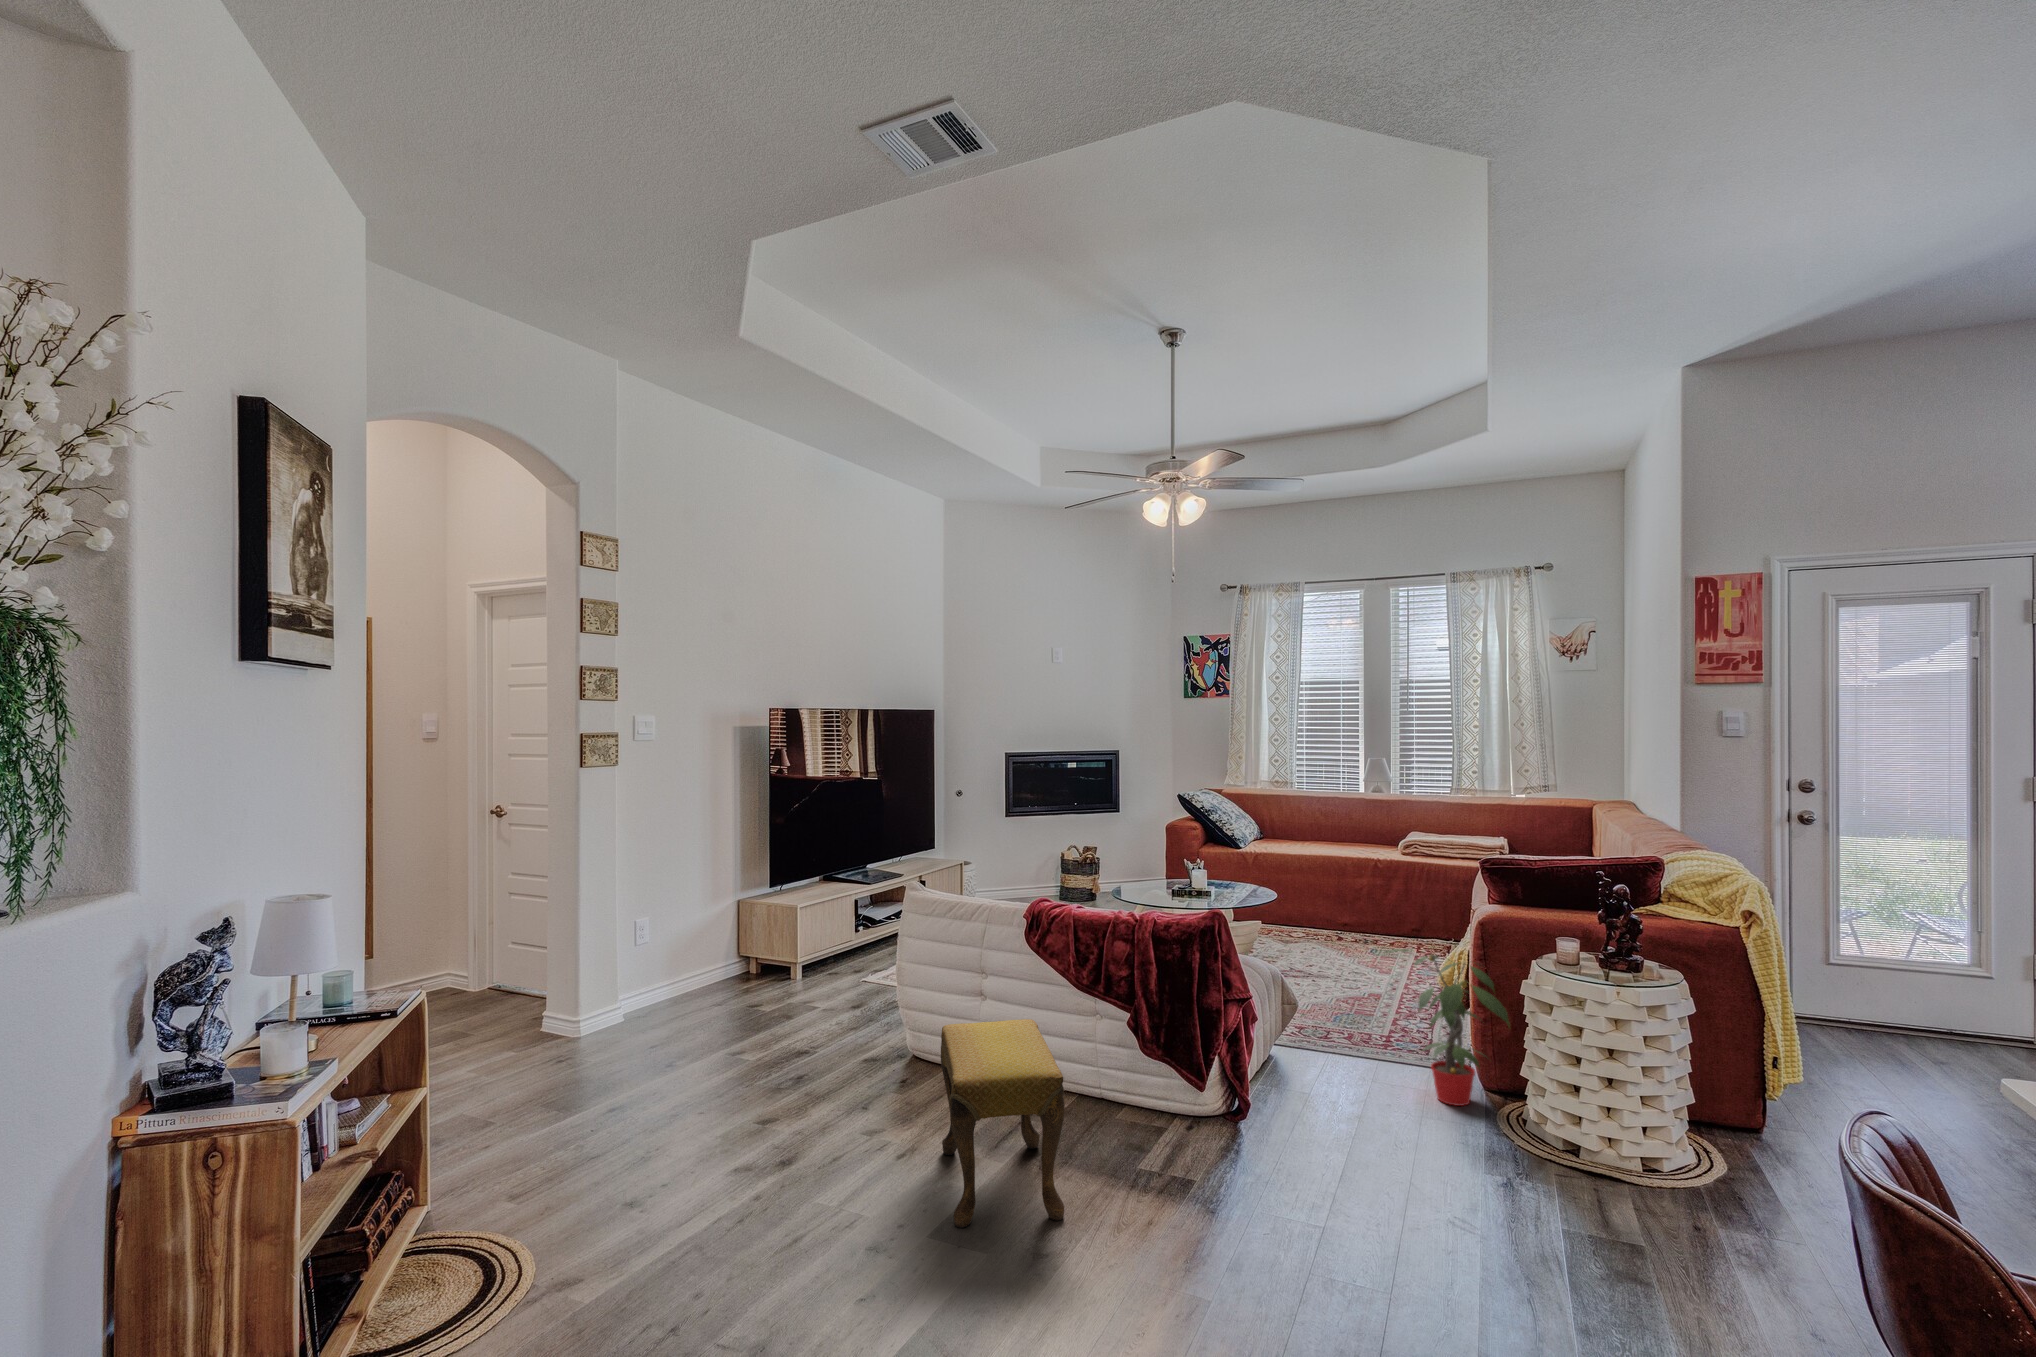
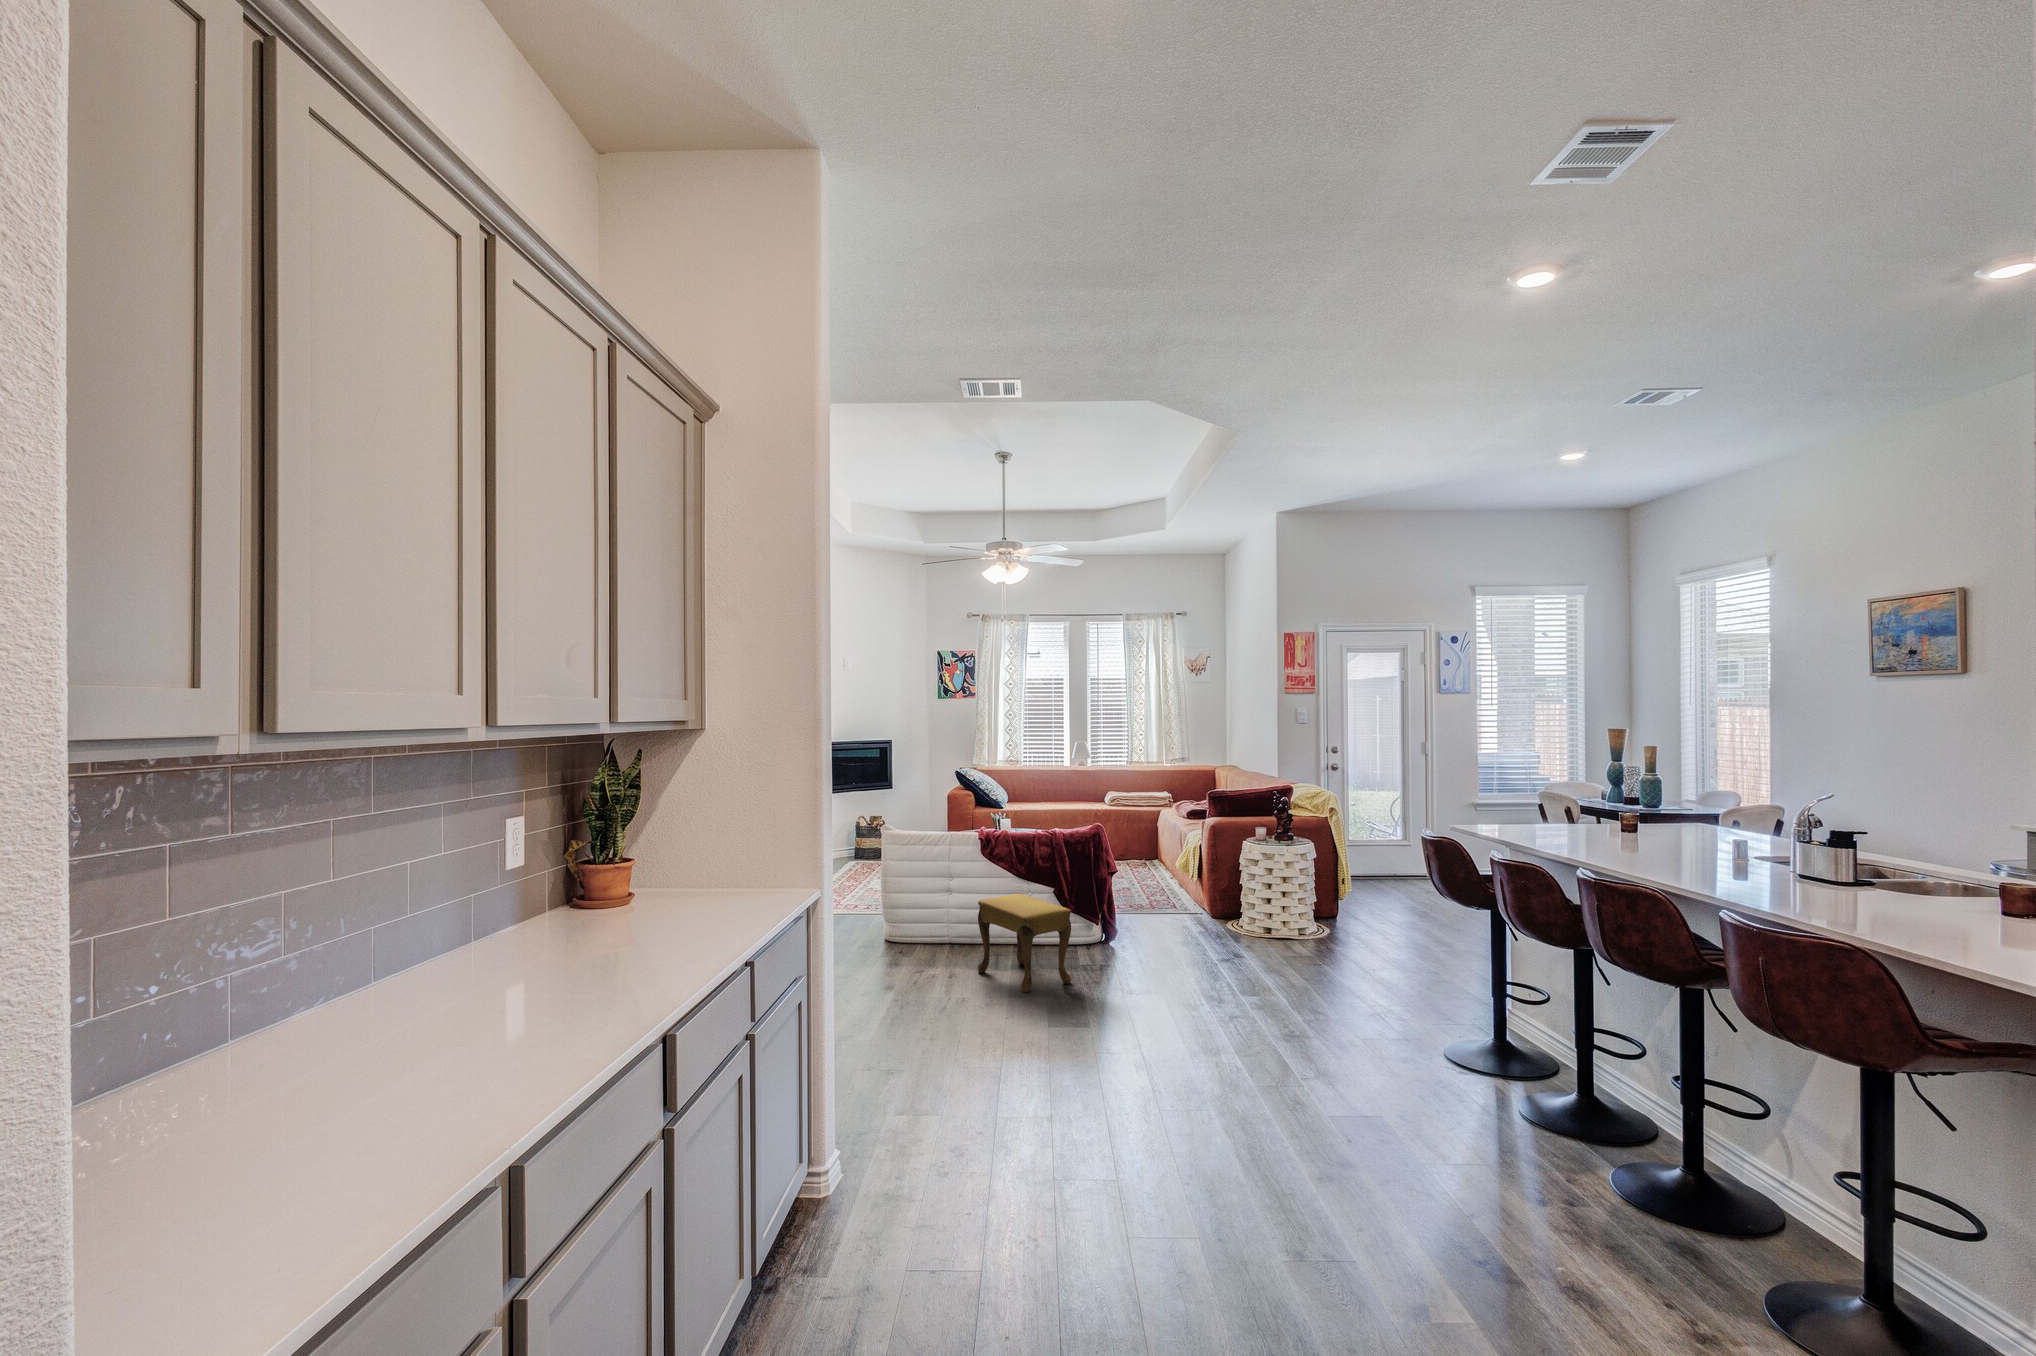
potted plant: present [1384,949,1510,1106] -> none [1161,846,1238,924]

